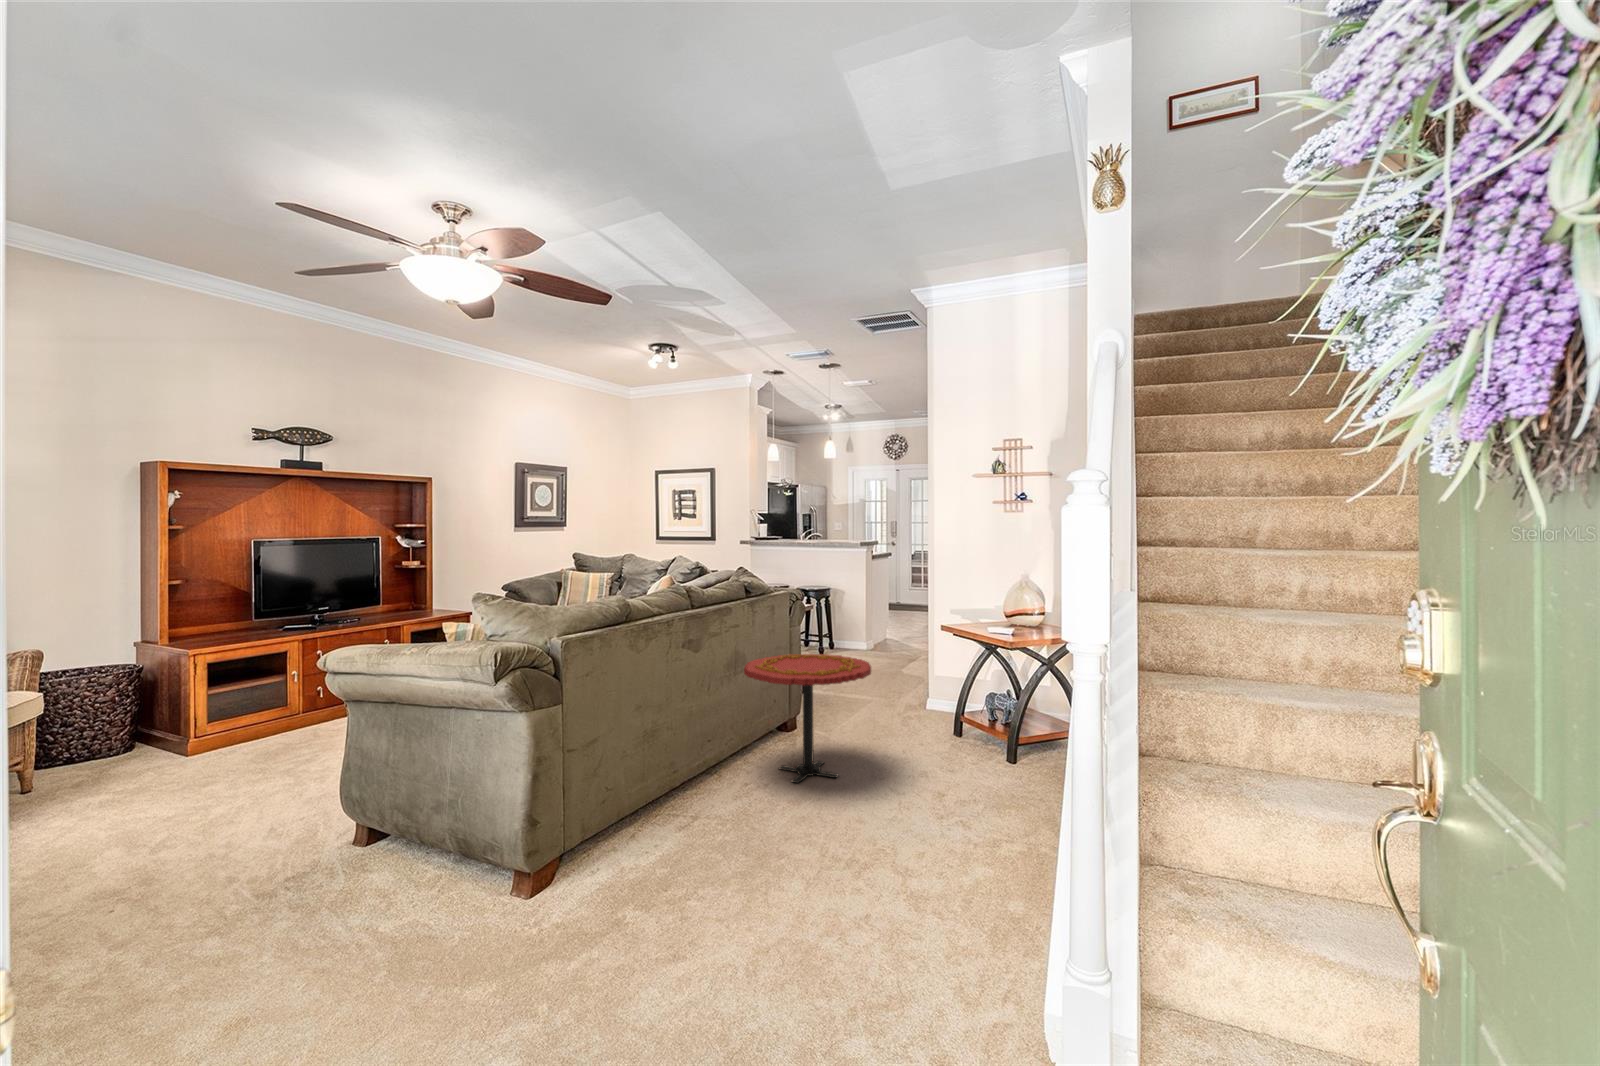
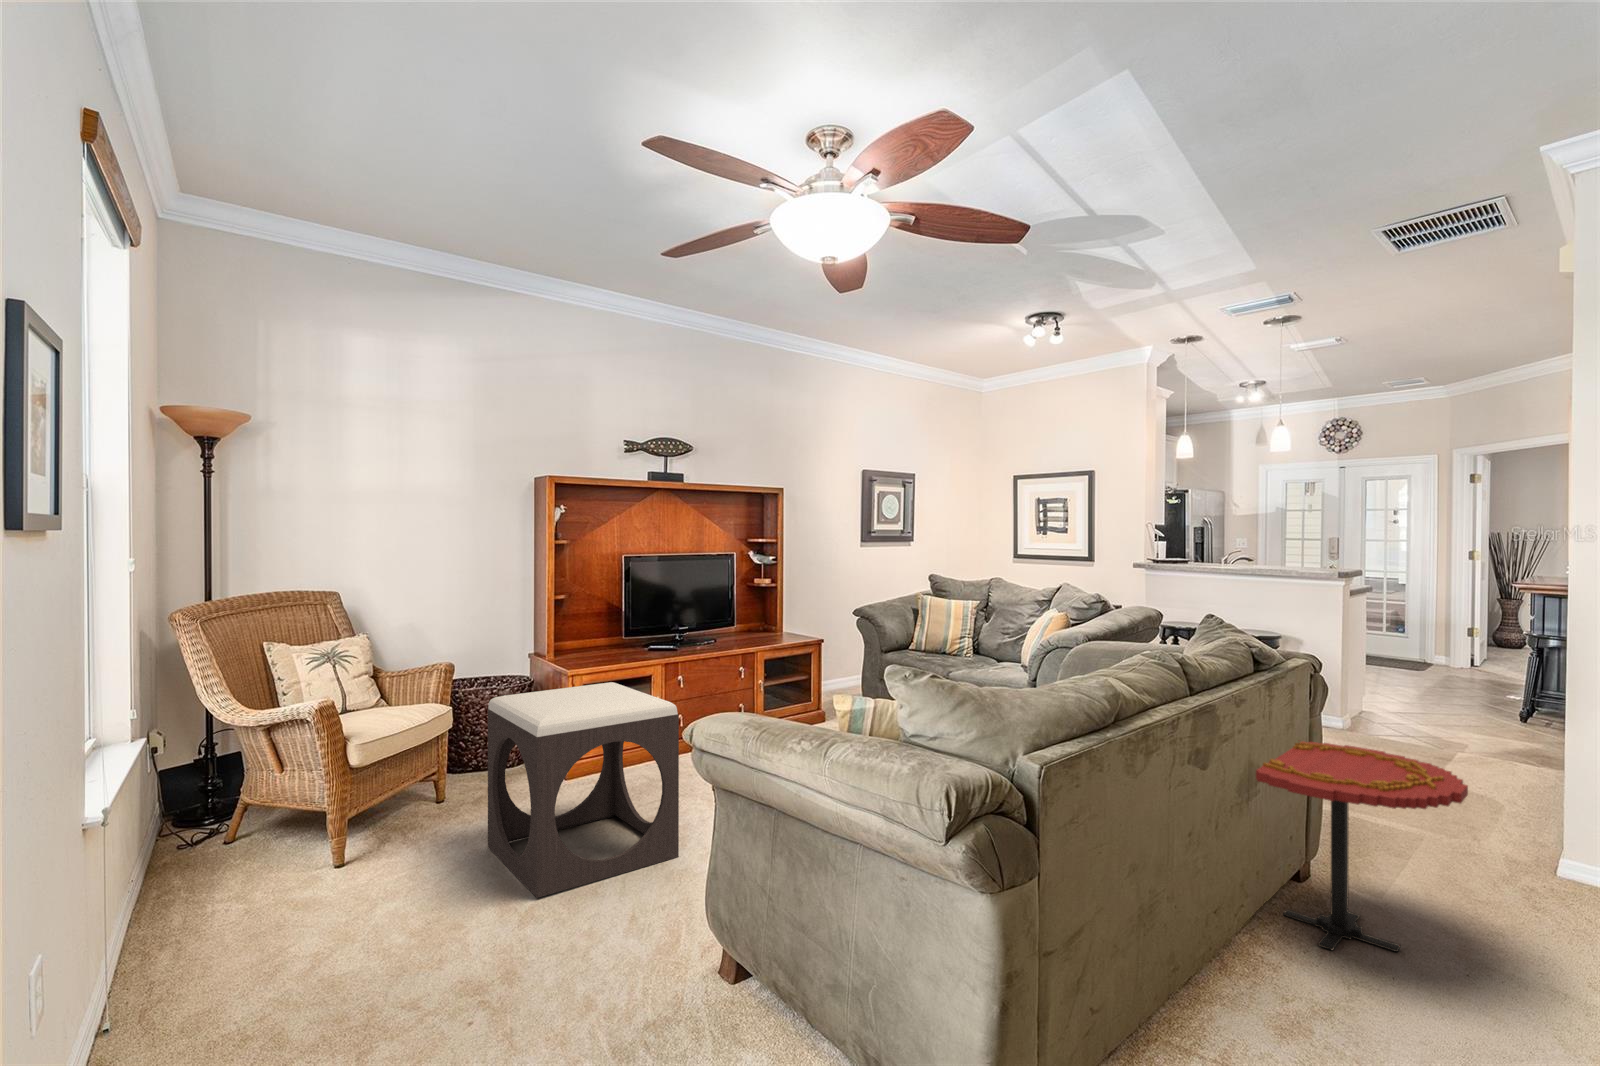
footstool: none [83,656,305,852] -> present [488,682,679,898]

